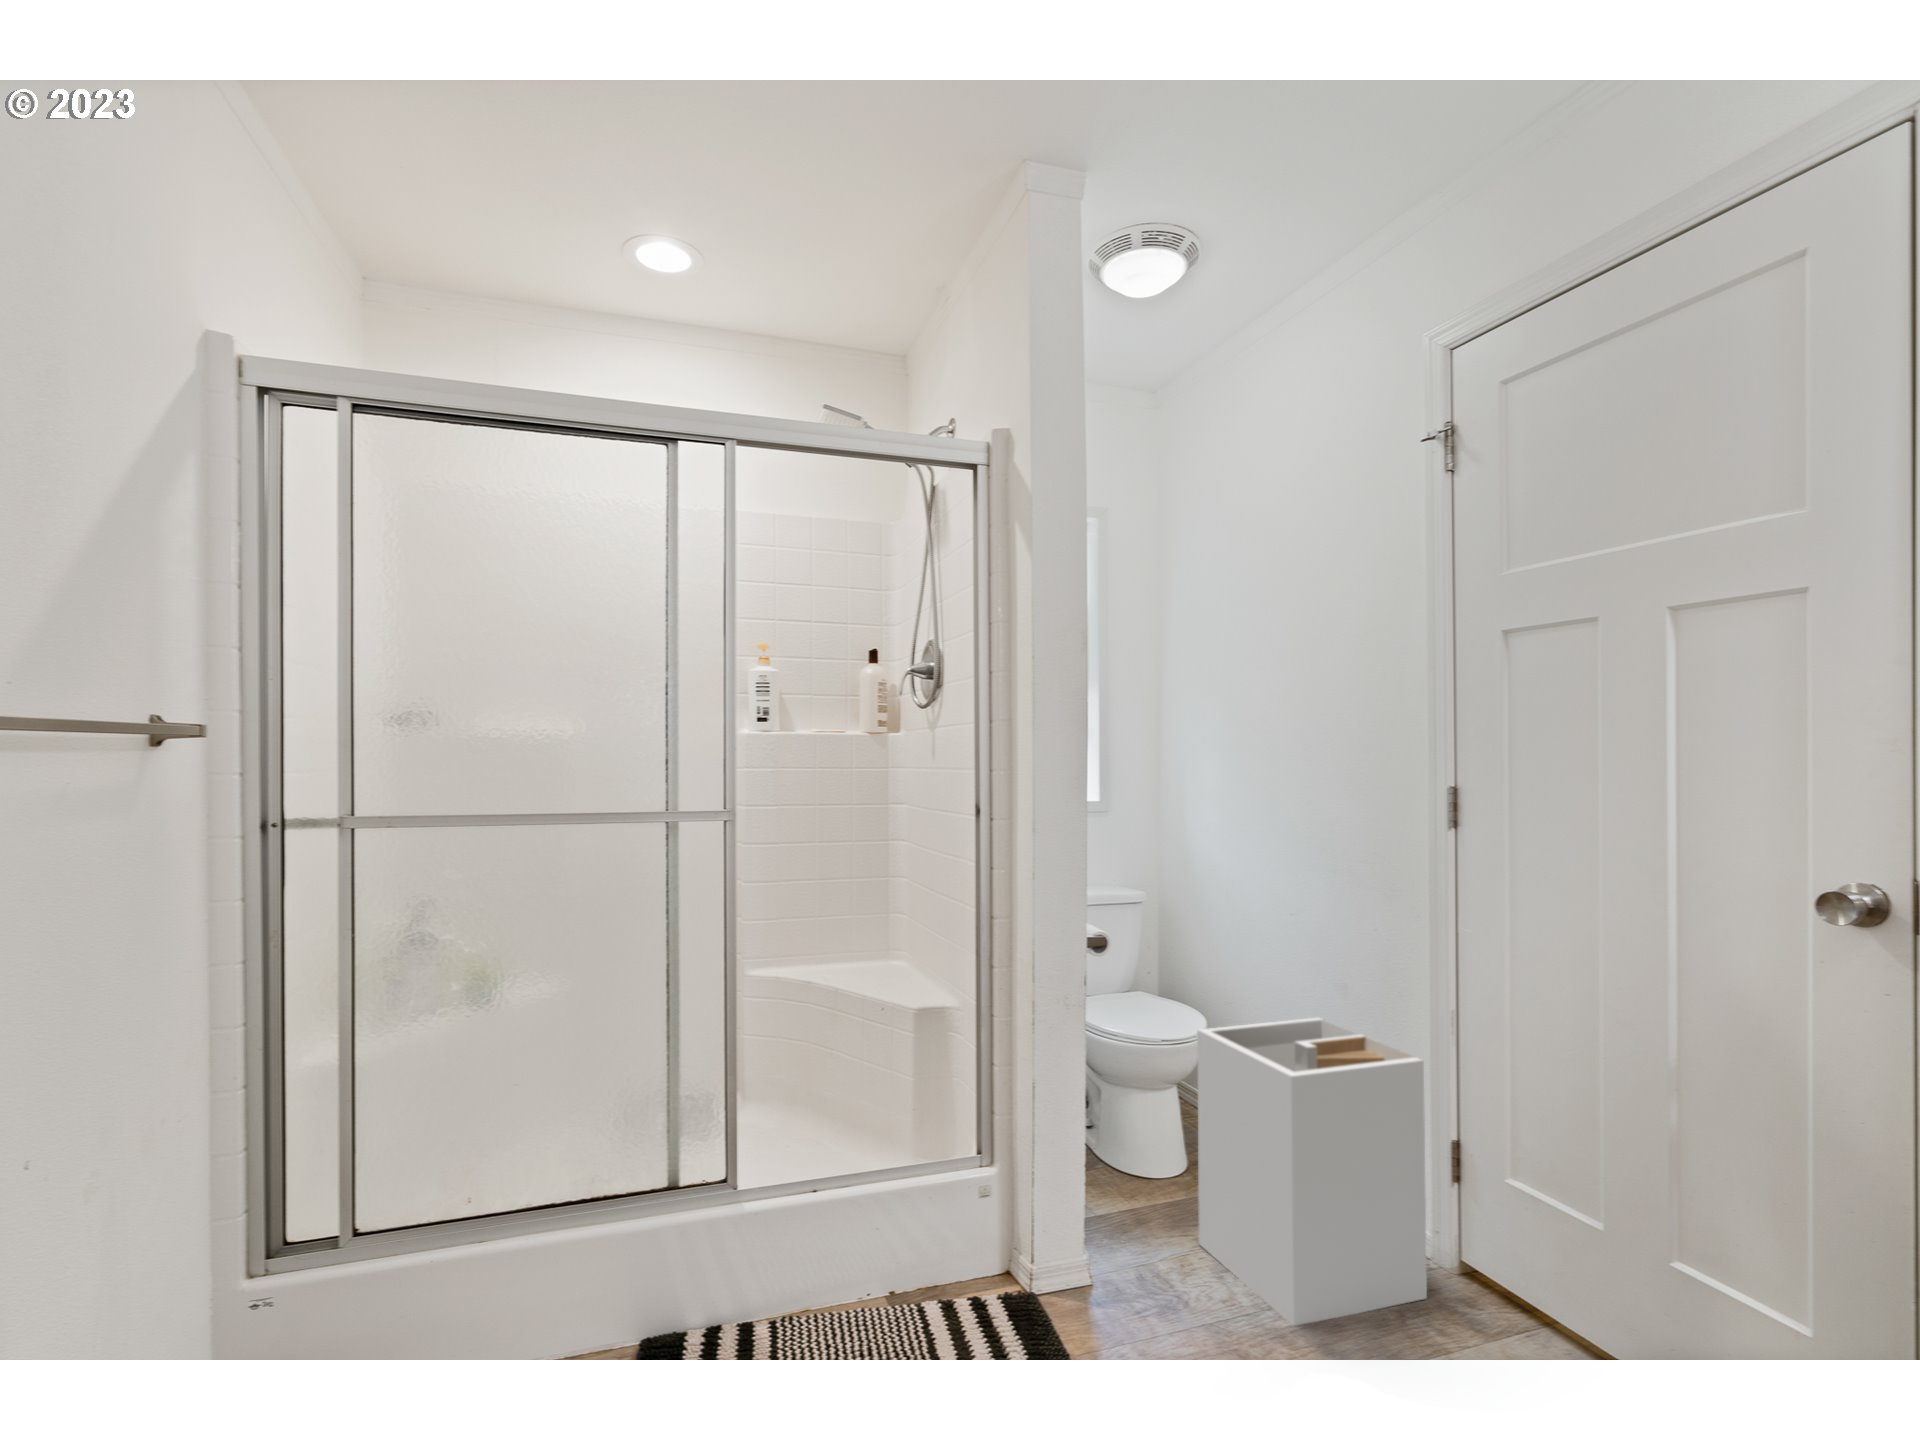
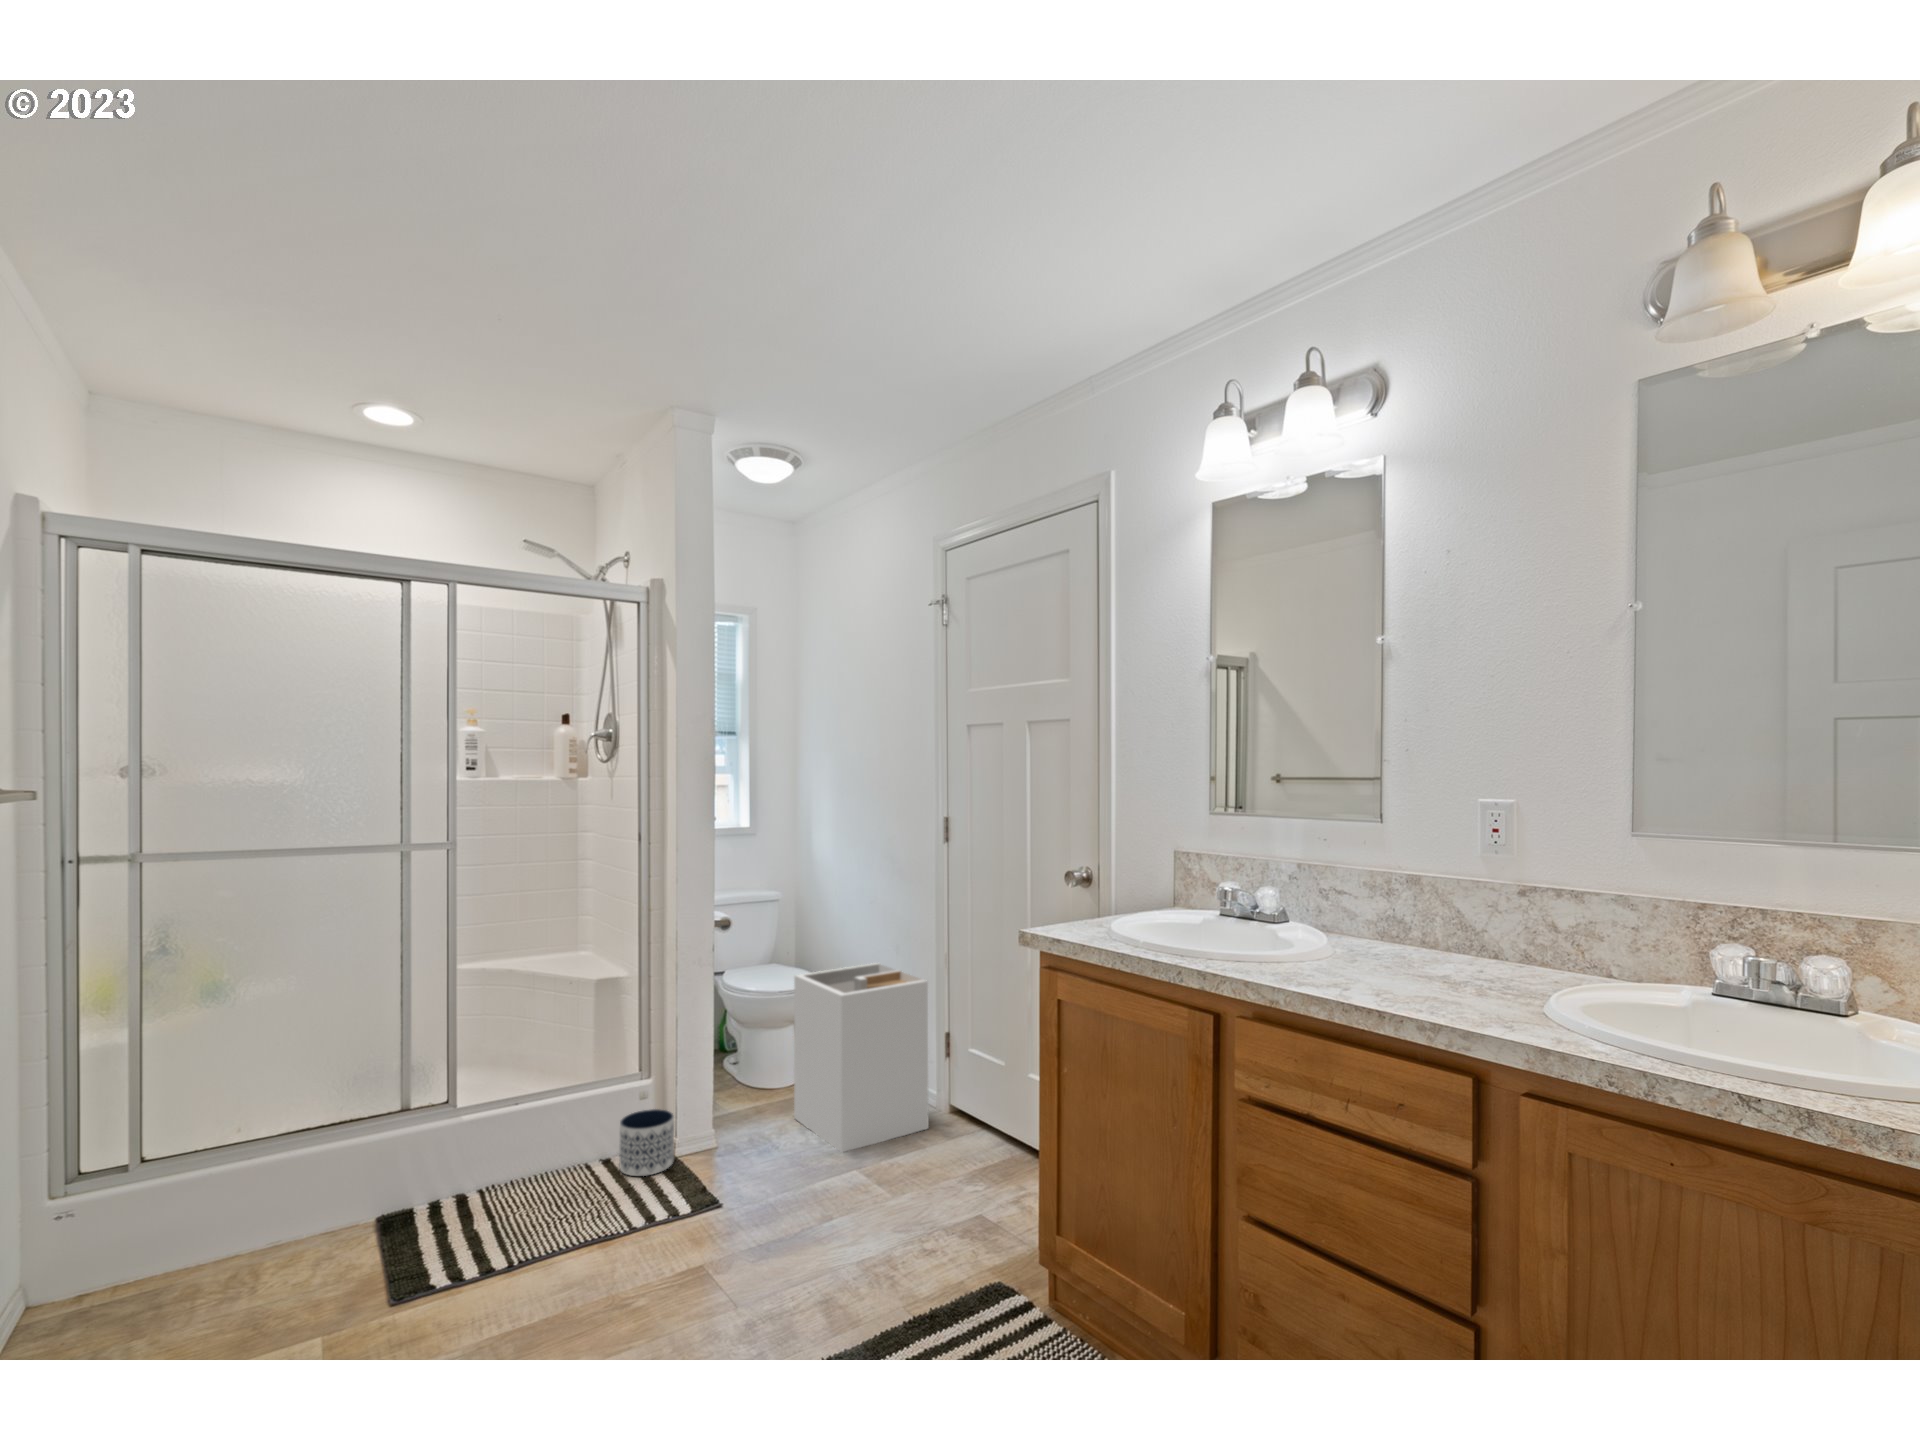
planter: none [958,1216,1034,1323] -> present [619,1109,674,1176]

